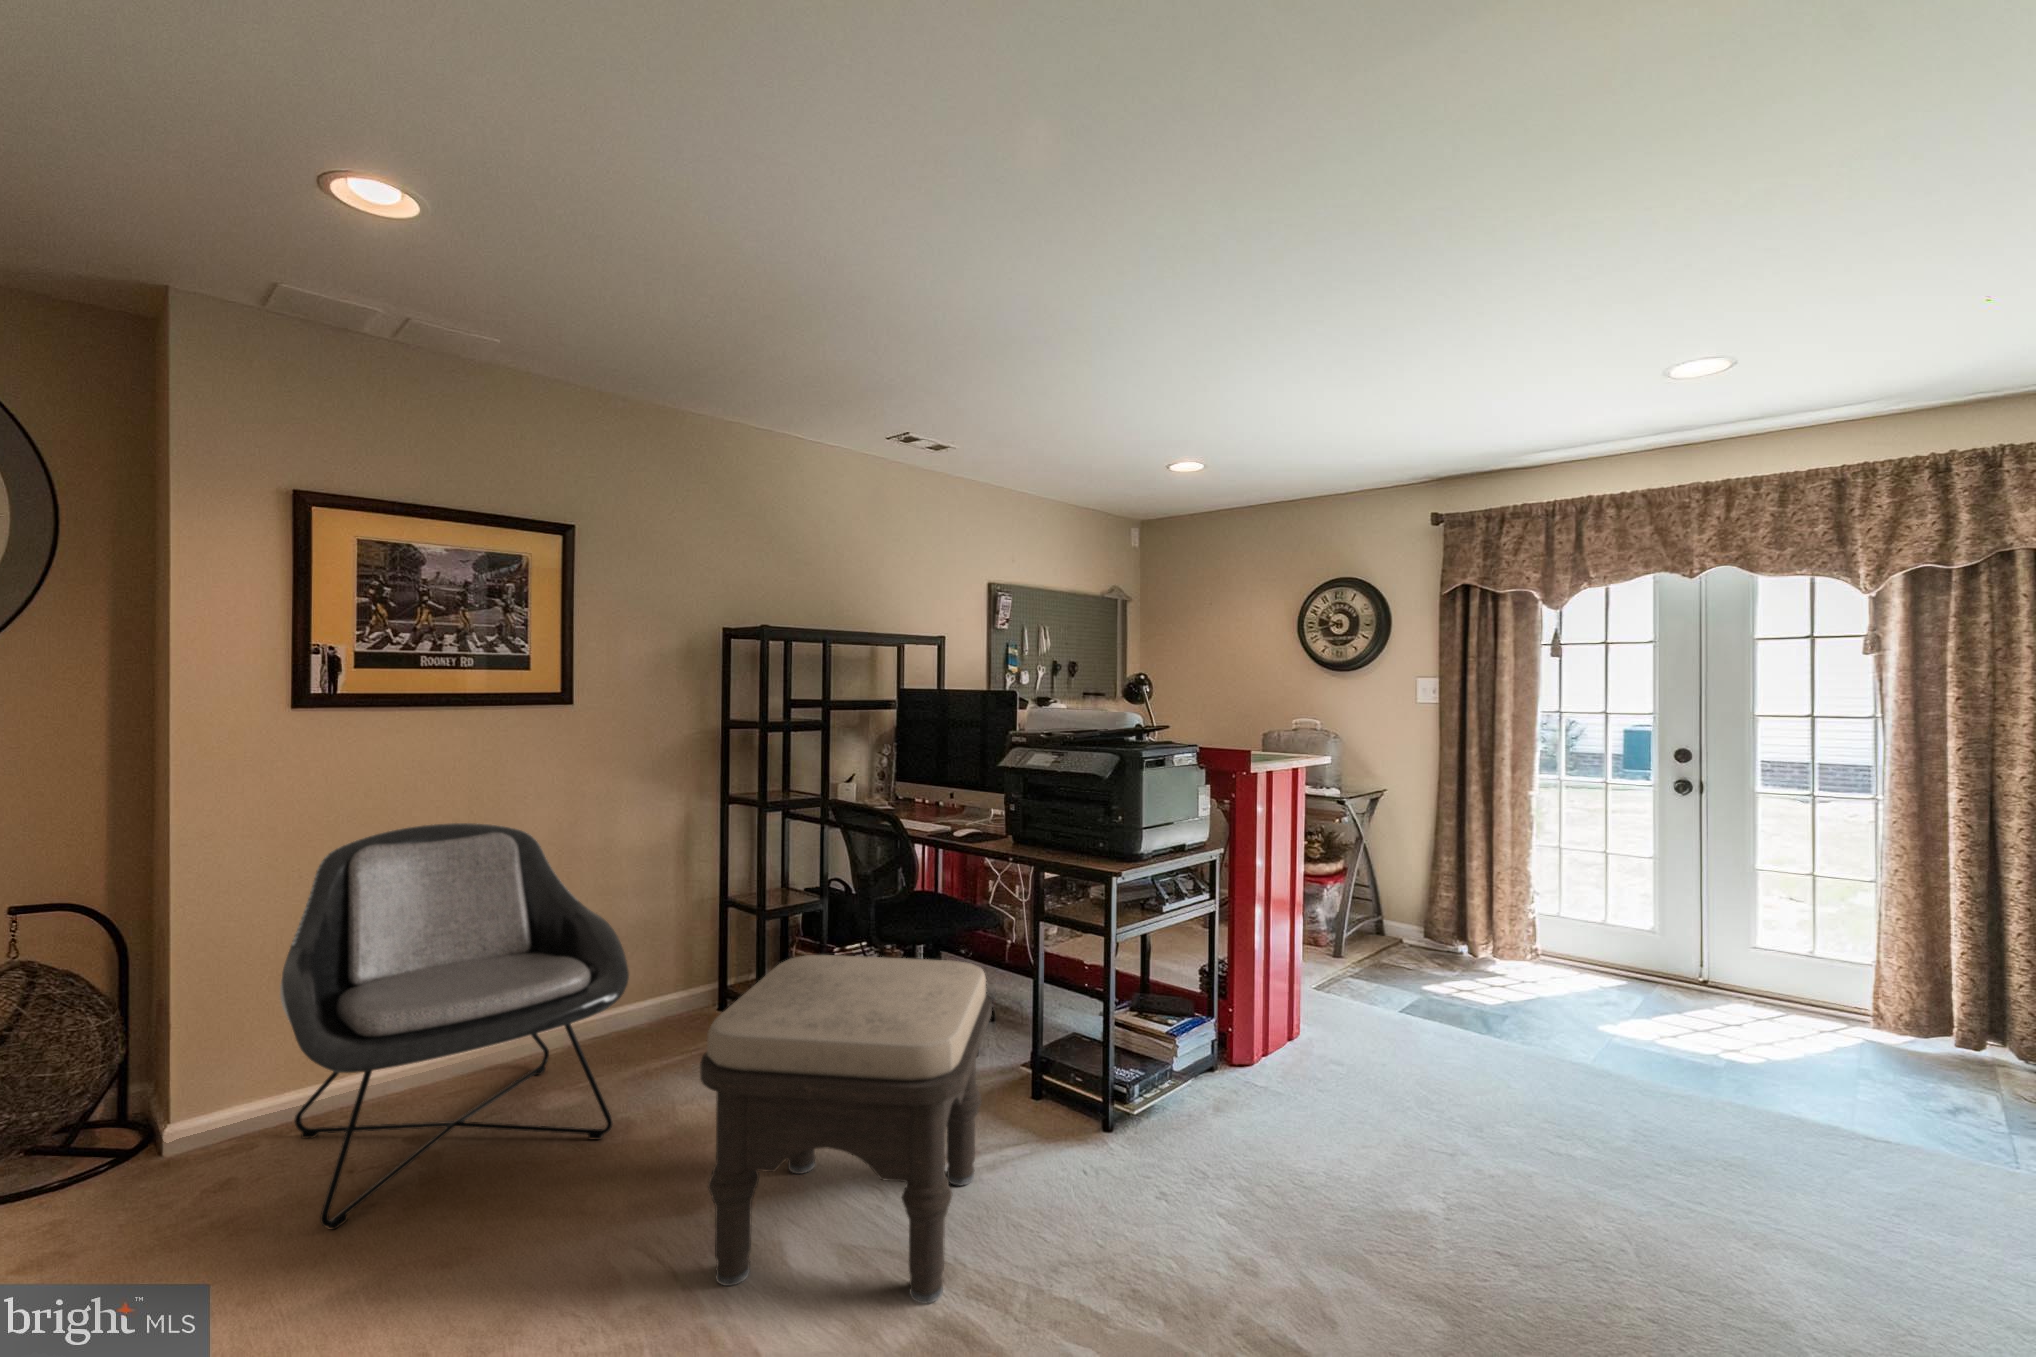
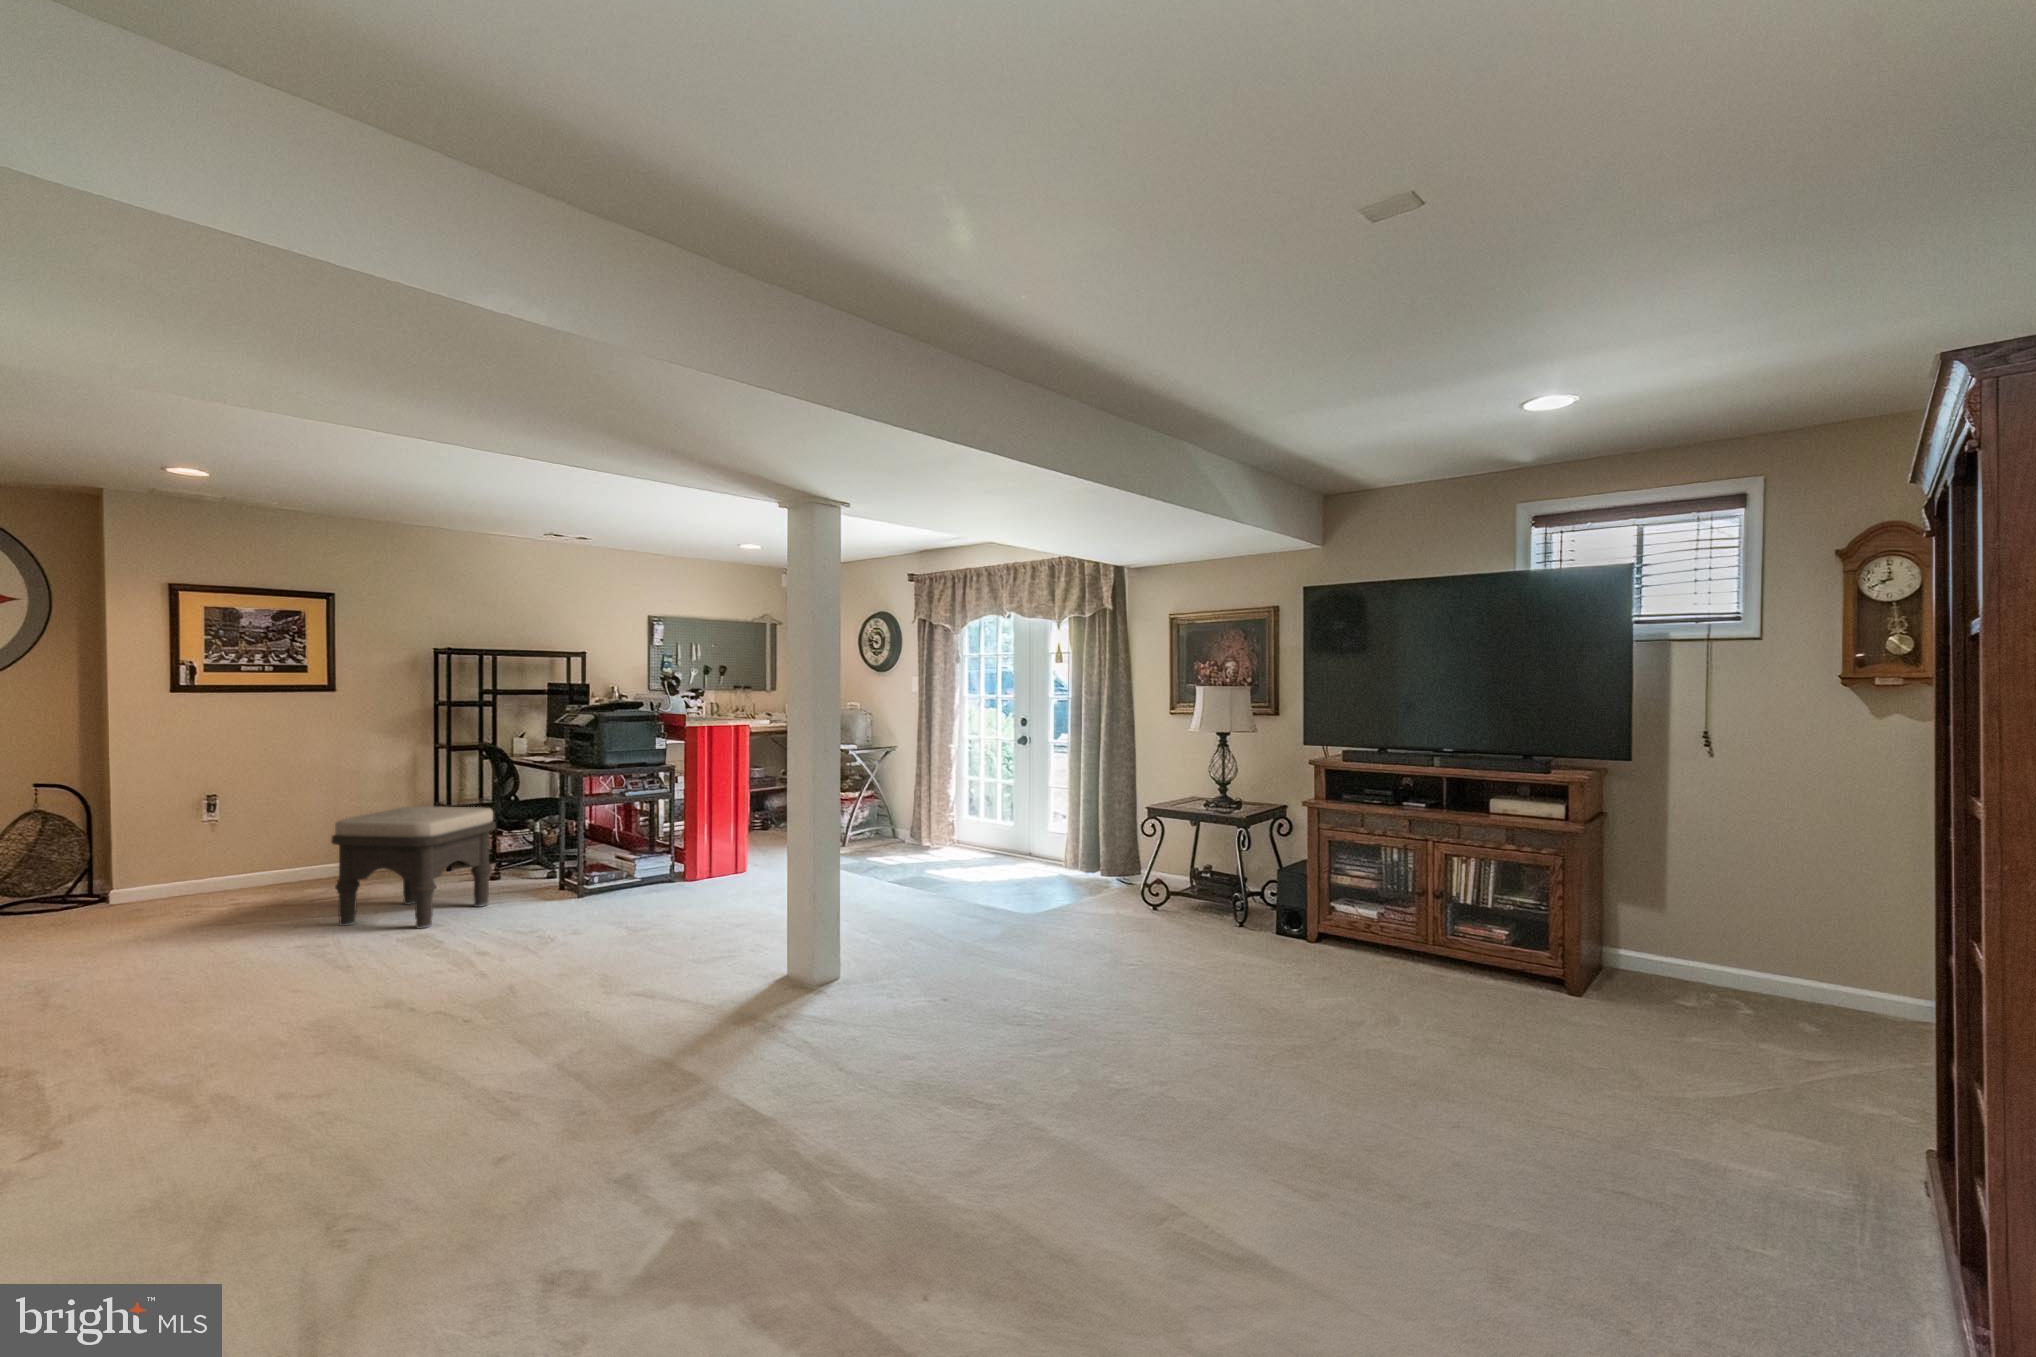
lounge chair: present [280,823,629,1230] -> none [160,751,338,916]

